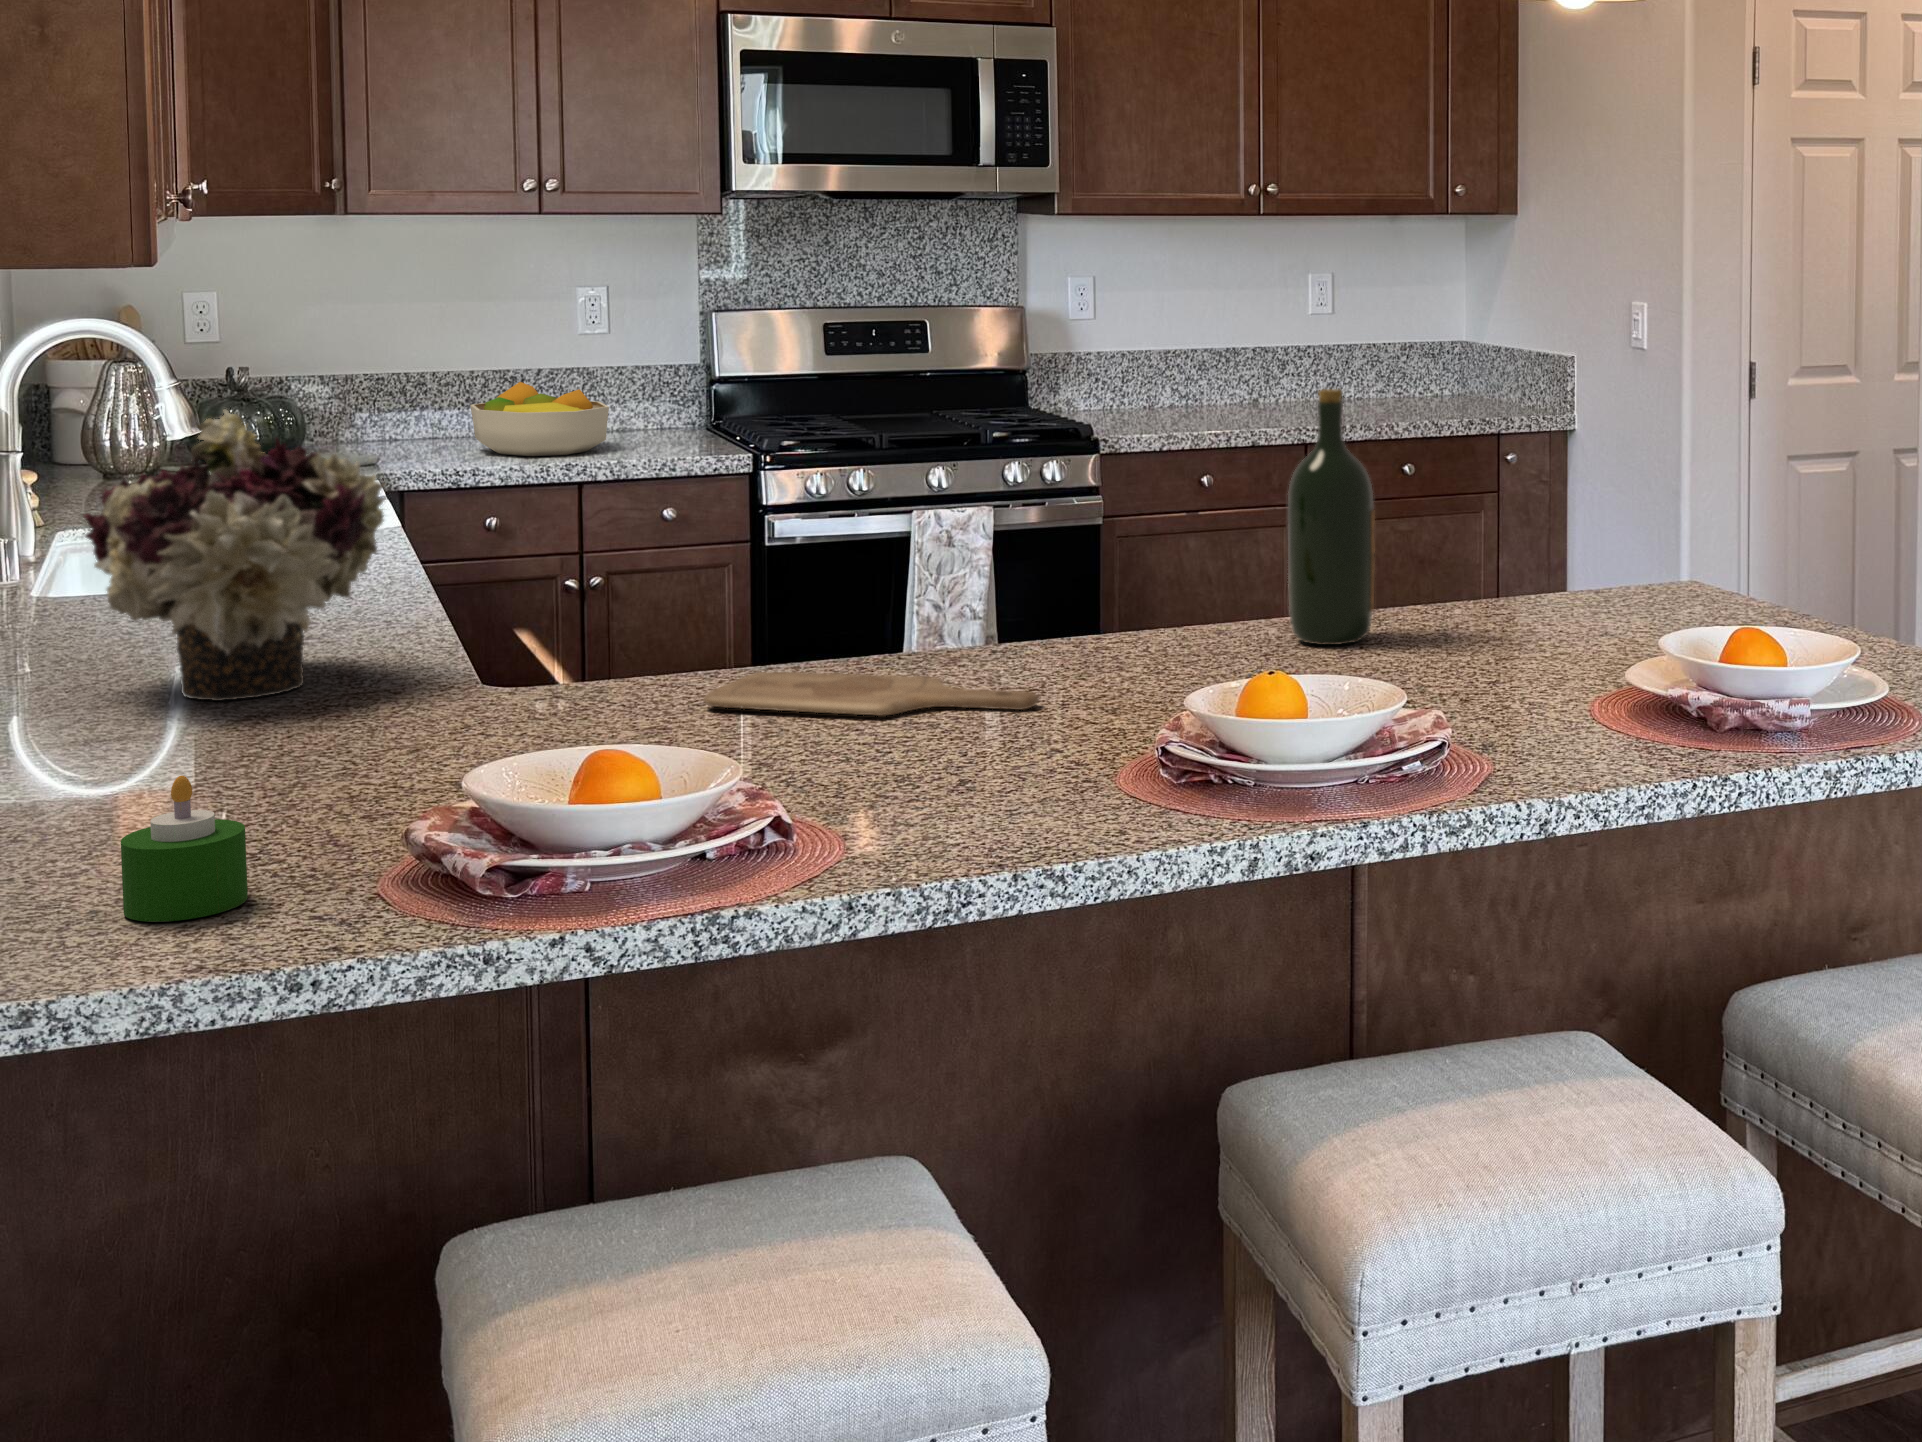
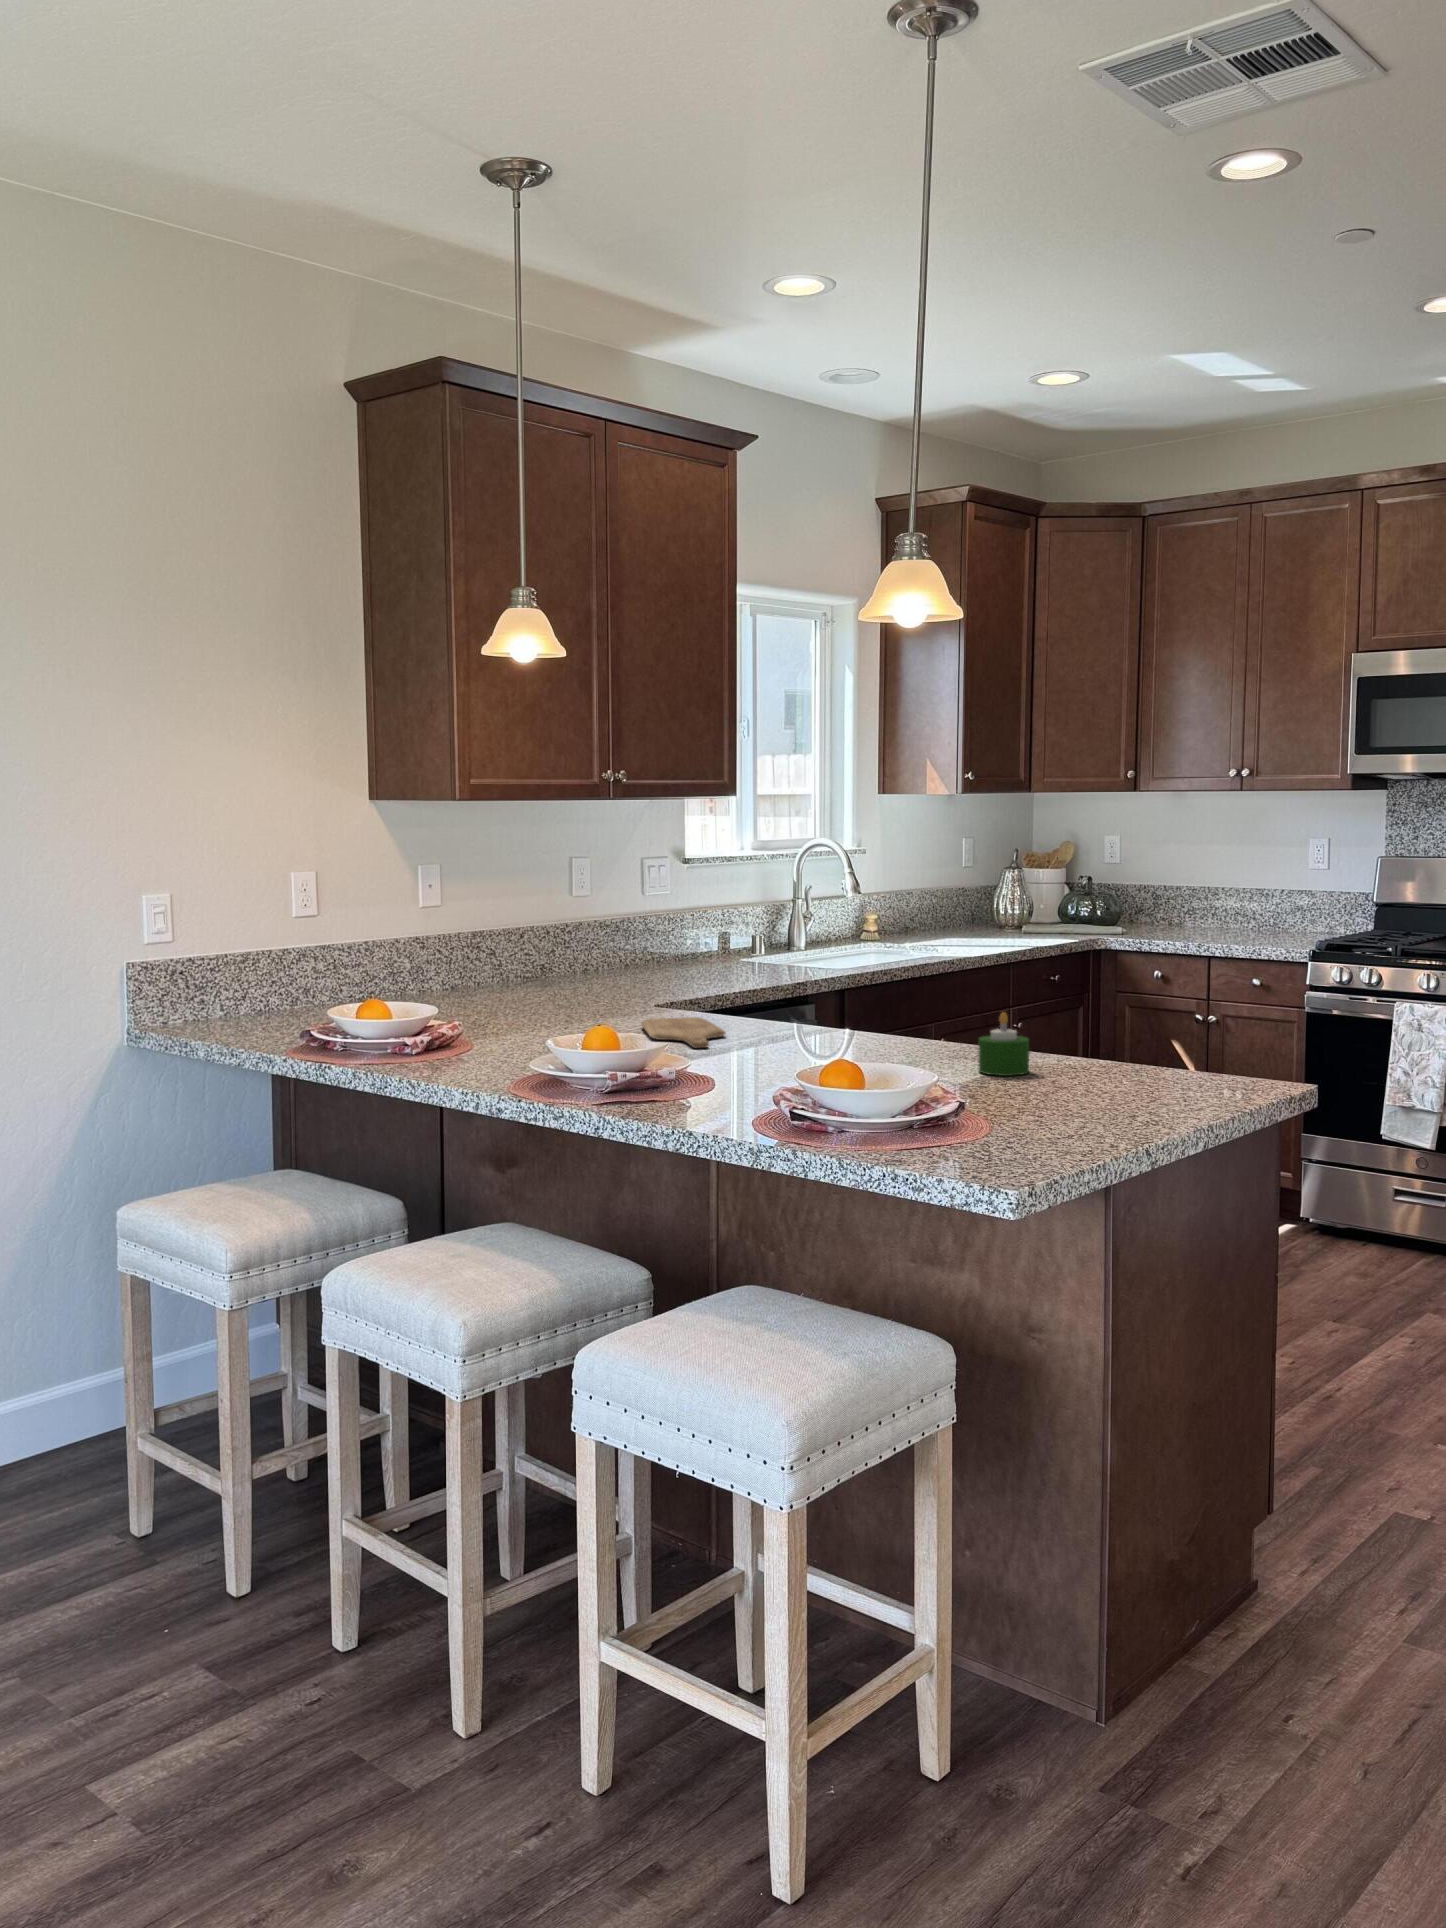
fruit bowl: present [470,382,609,456] -> none [1194,896,1277,942]
wine bottle: present [1288,389,1374,645] -> none [913,888,971,1059]
flower arrangement: present [84,410,384,701] -> none [552,871,681,1000]
candle: present [121,776,248,922] -> present [978,1012,1029,1076]

